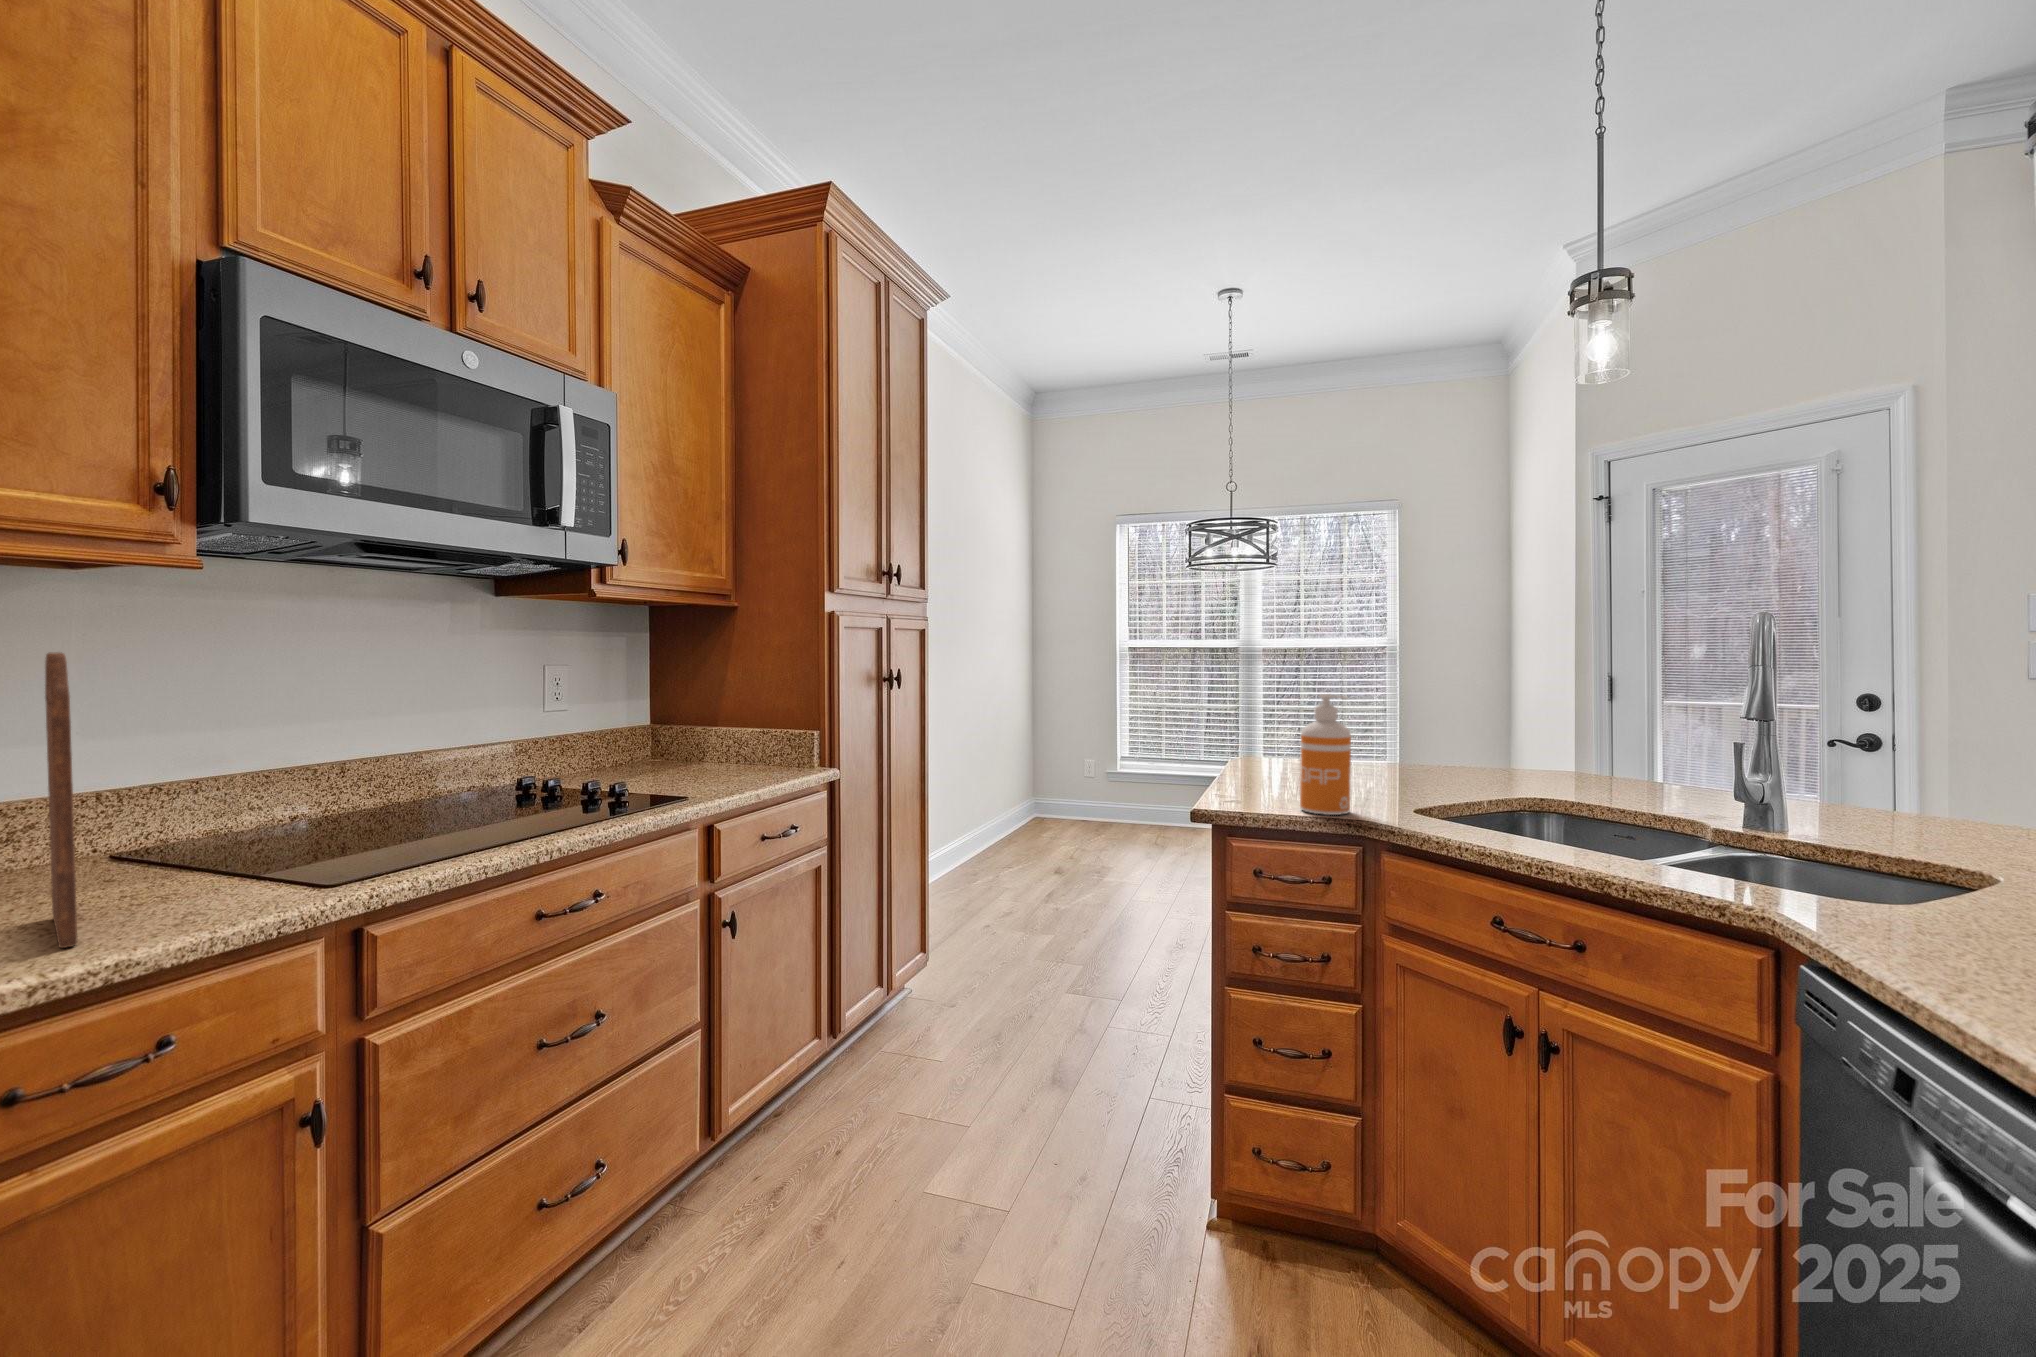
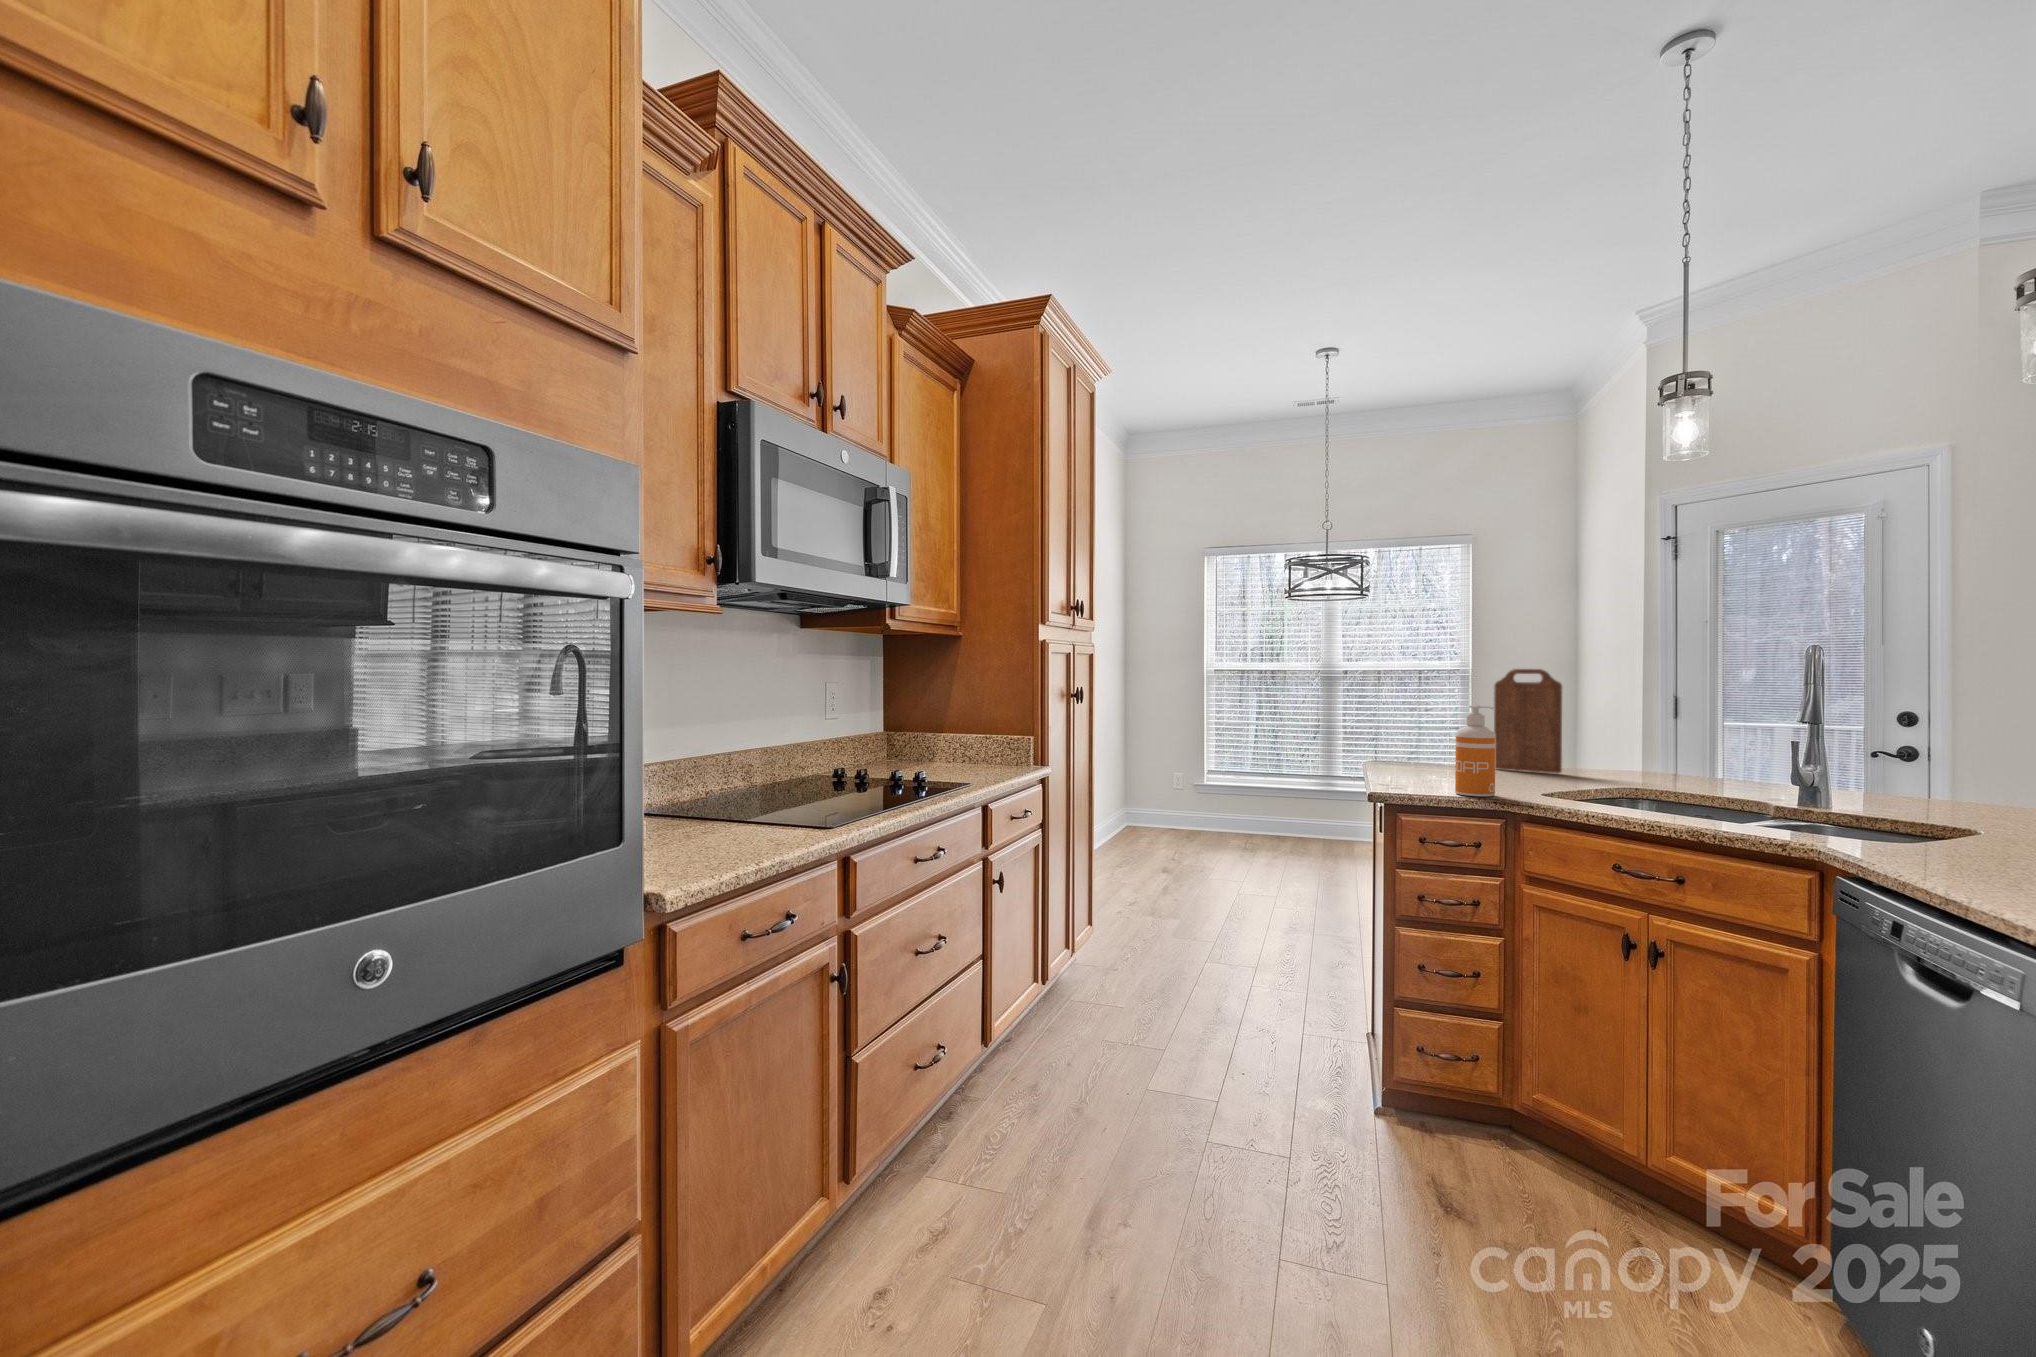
cutting board: present [45,652,77,948] -> present [1494,669,1562,773]

